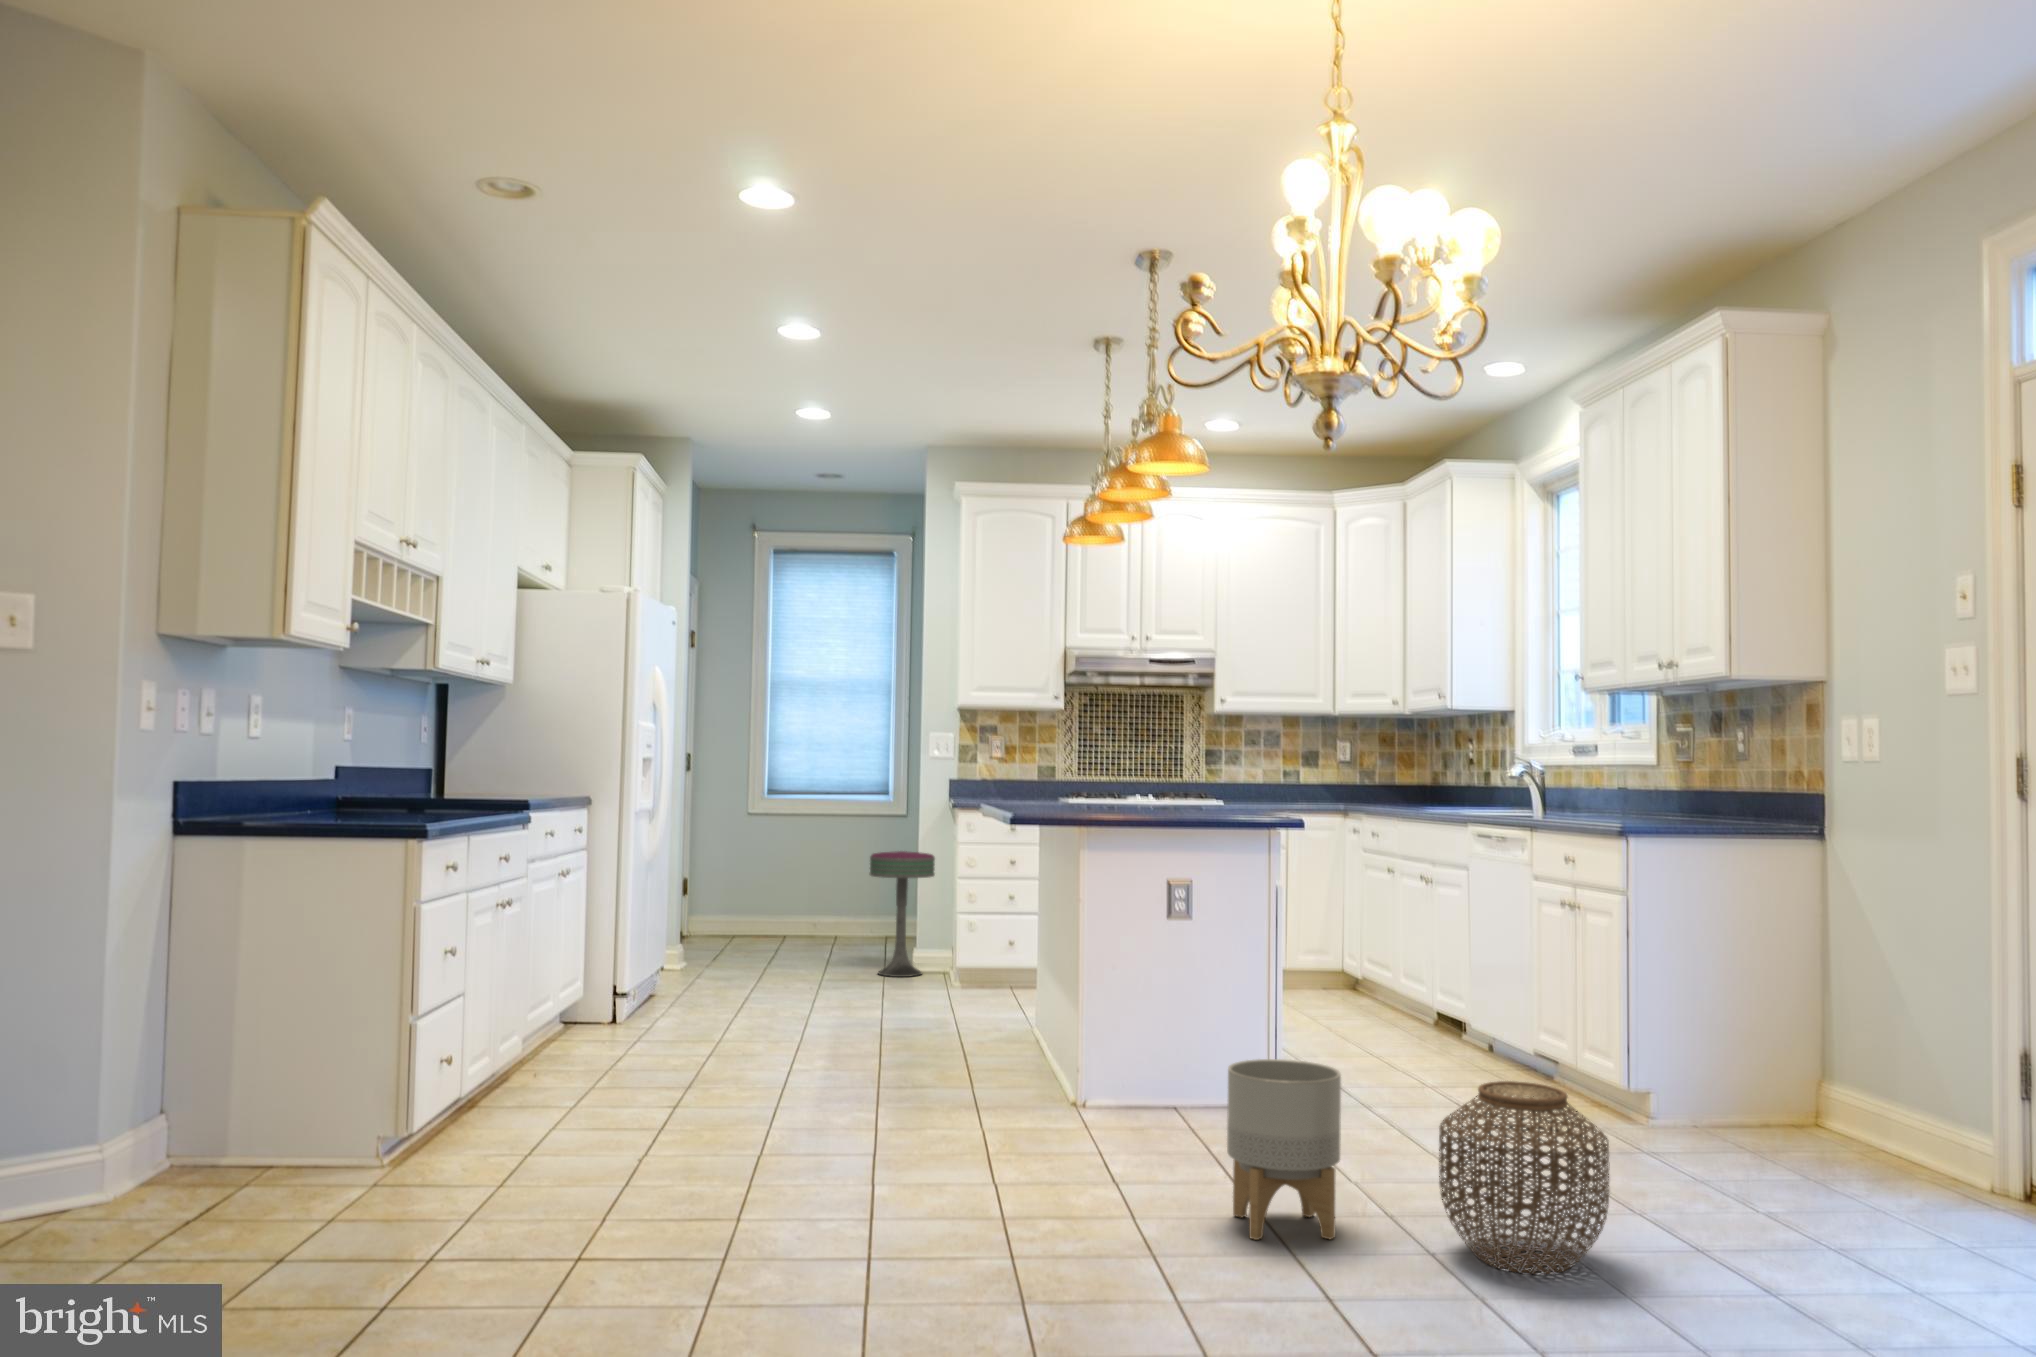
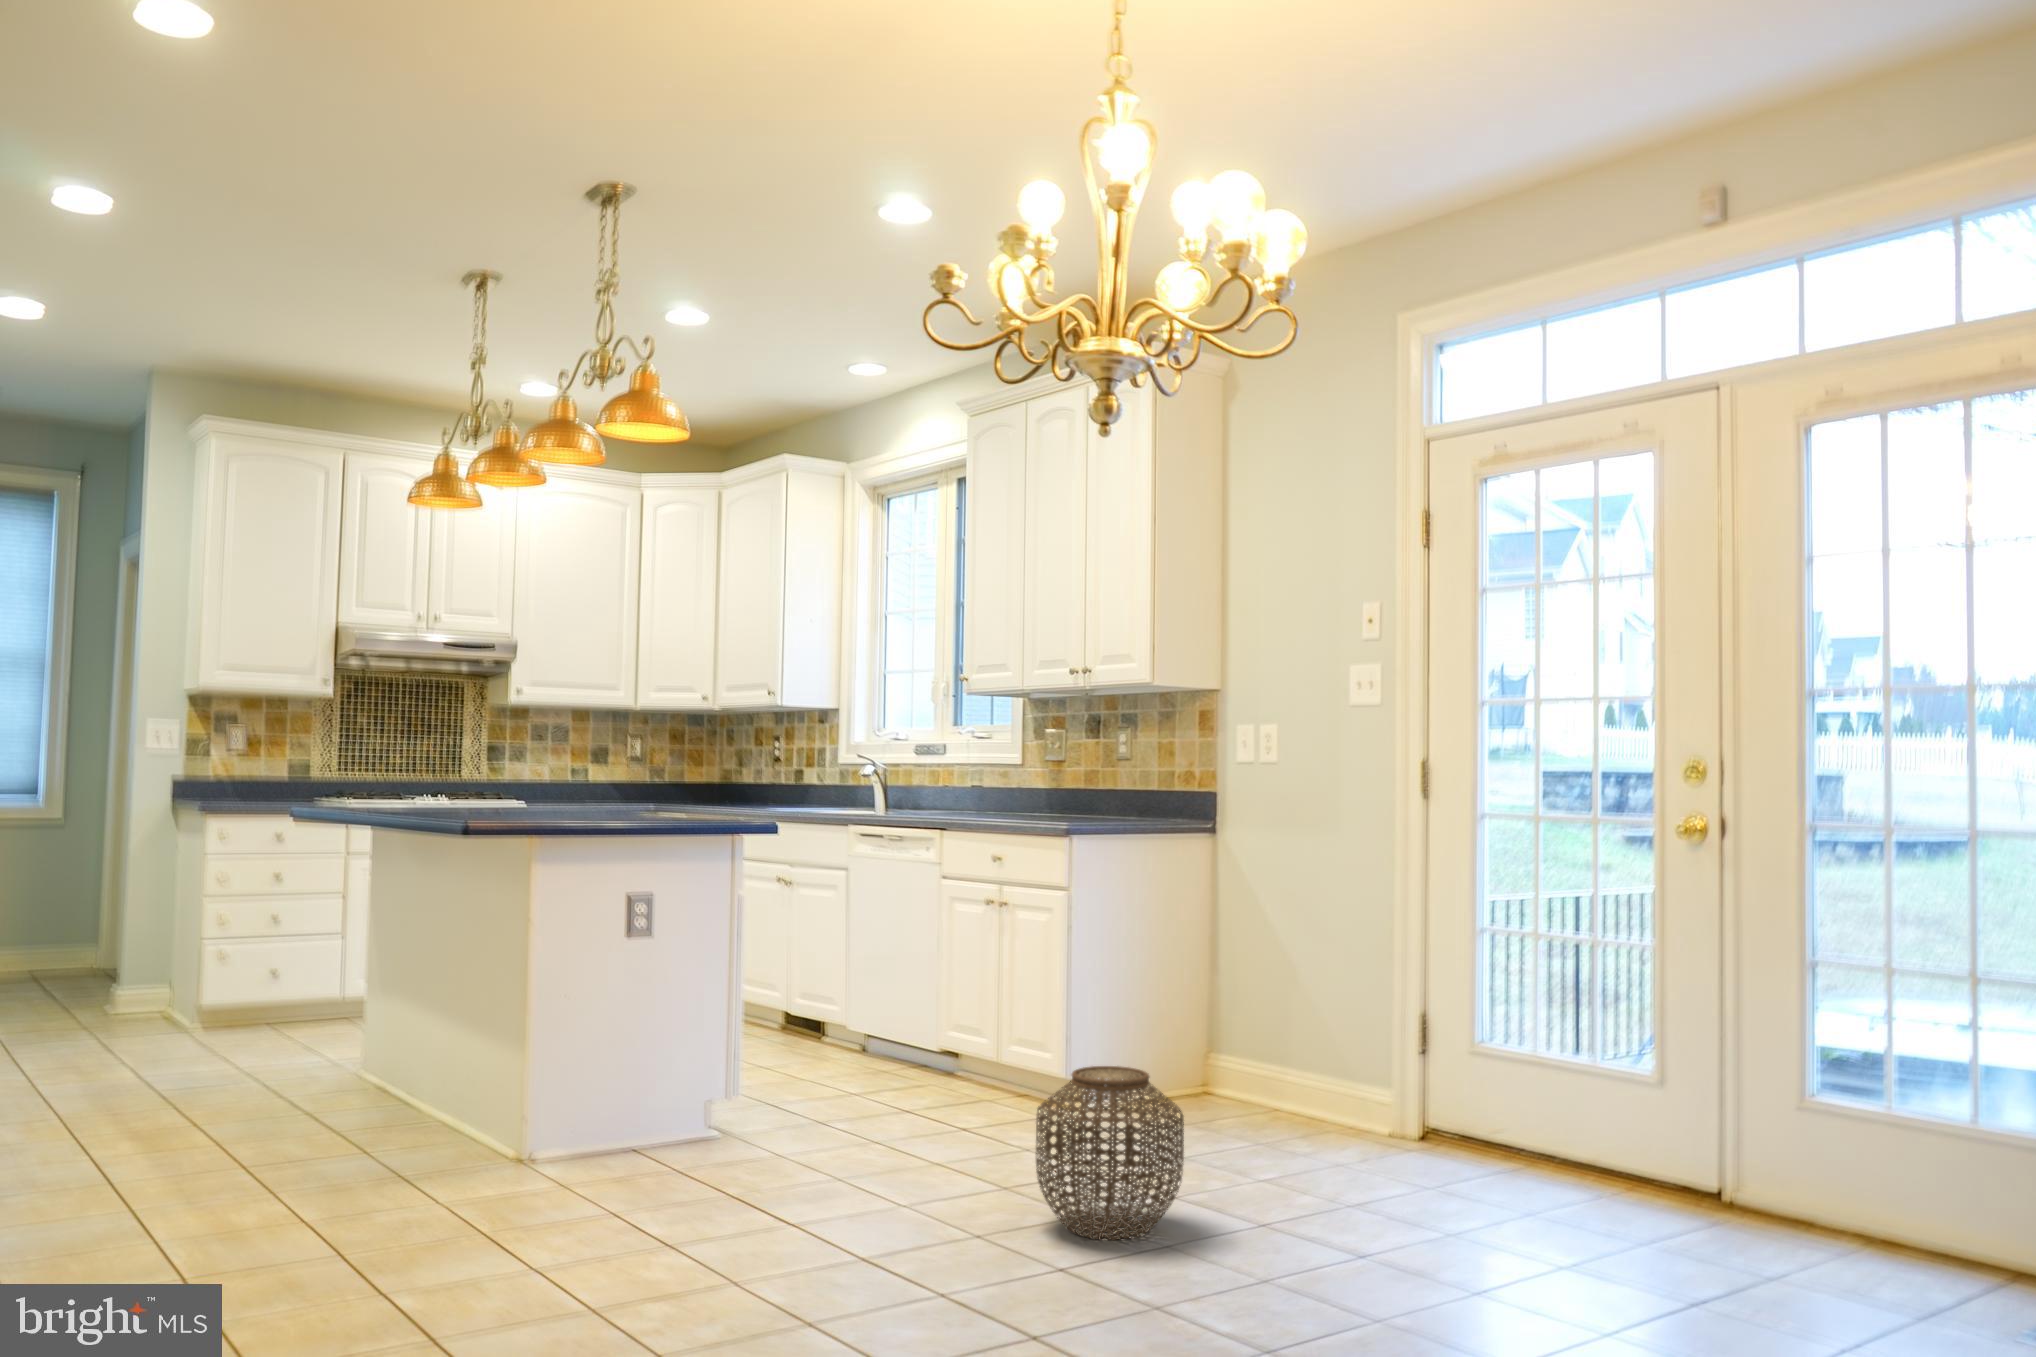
bar stool: present [870,851,935,977] -> none [53,873,150,1035]
planter: present [1227,1059,1341,1240] -> none [830,1071,945,1256]

